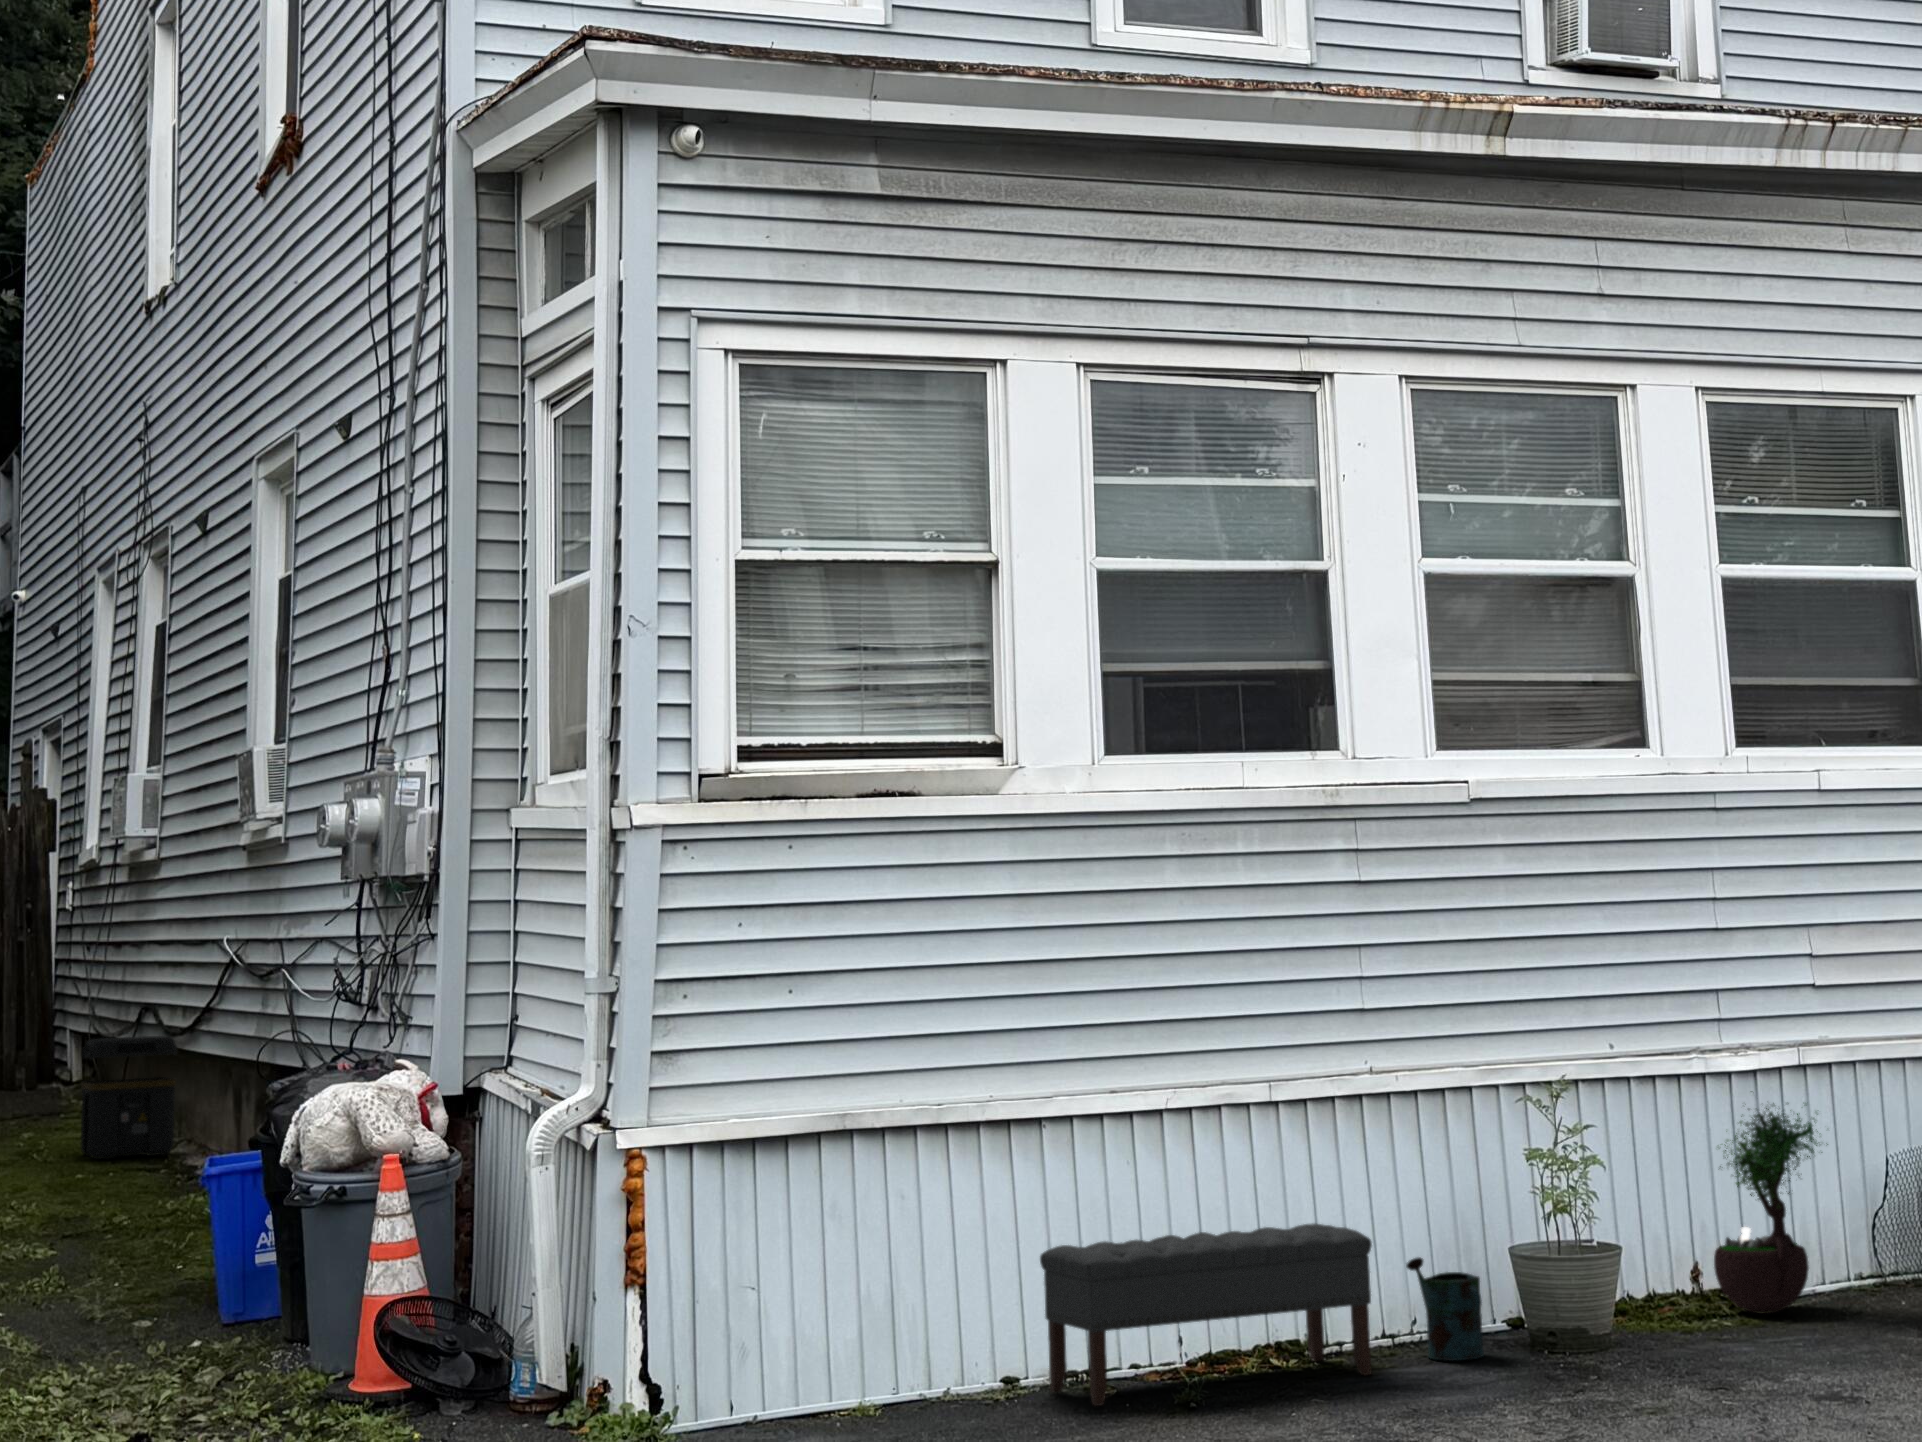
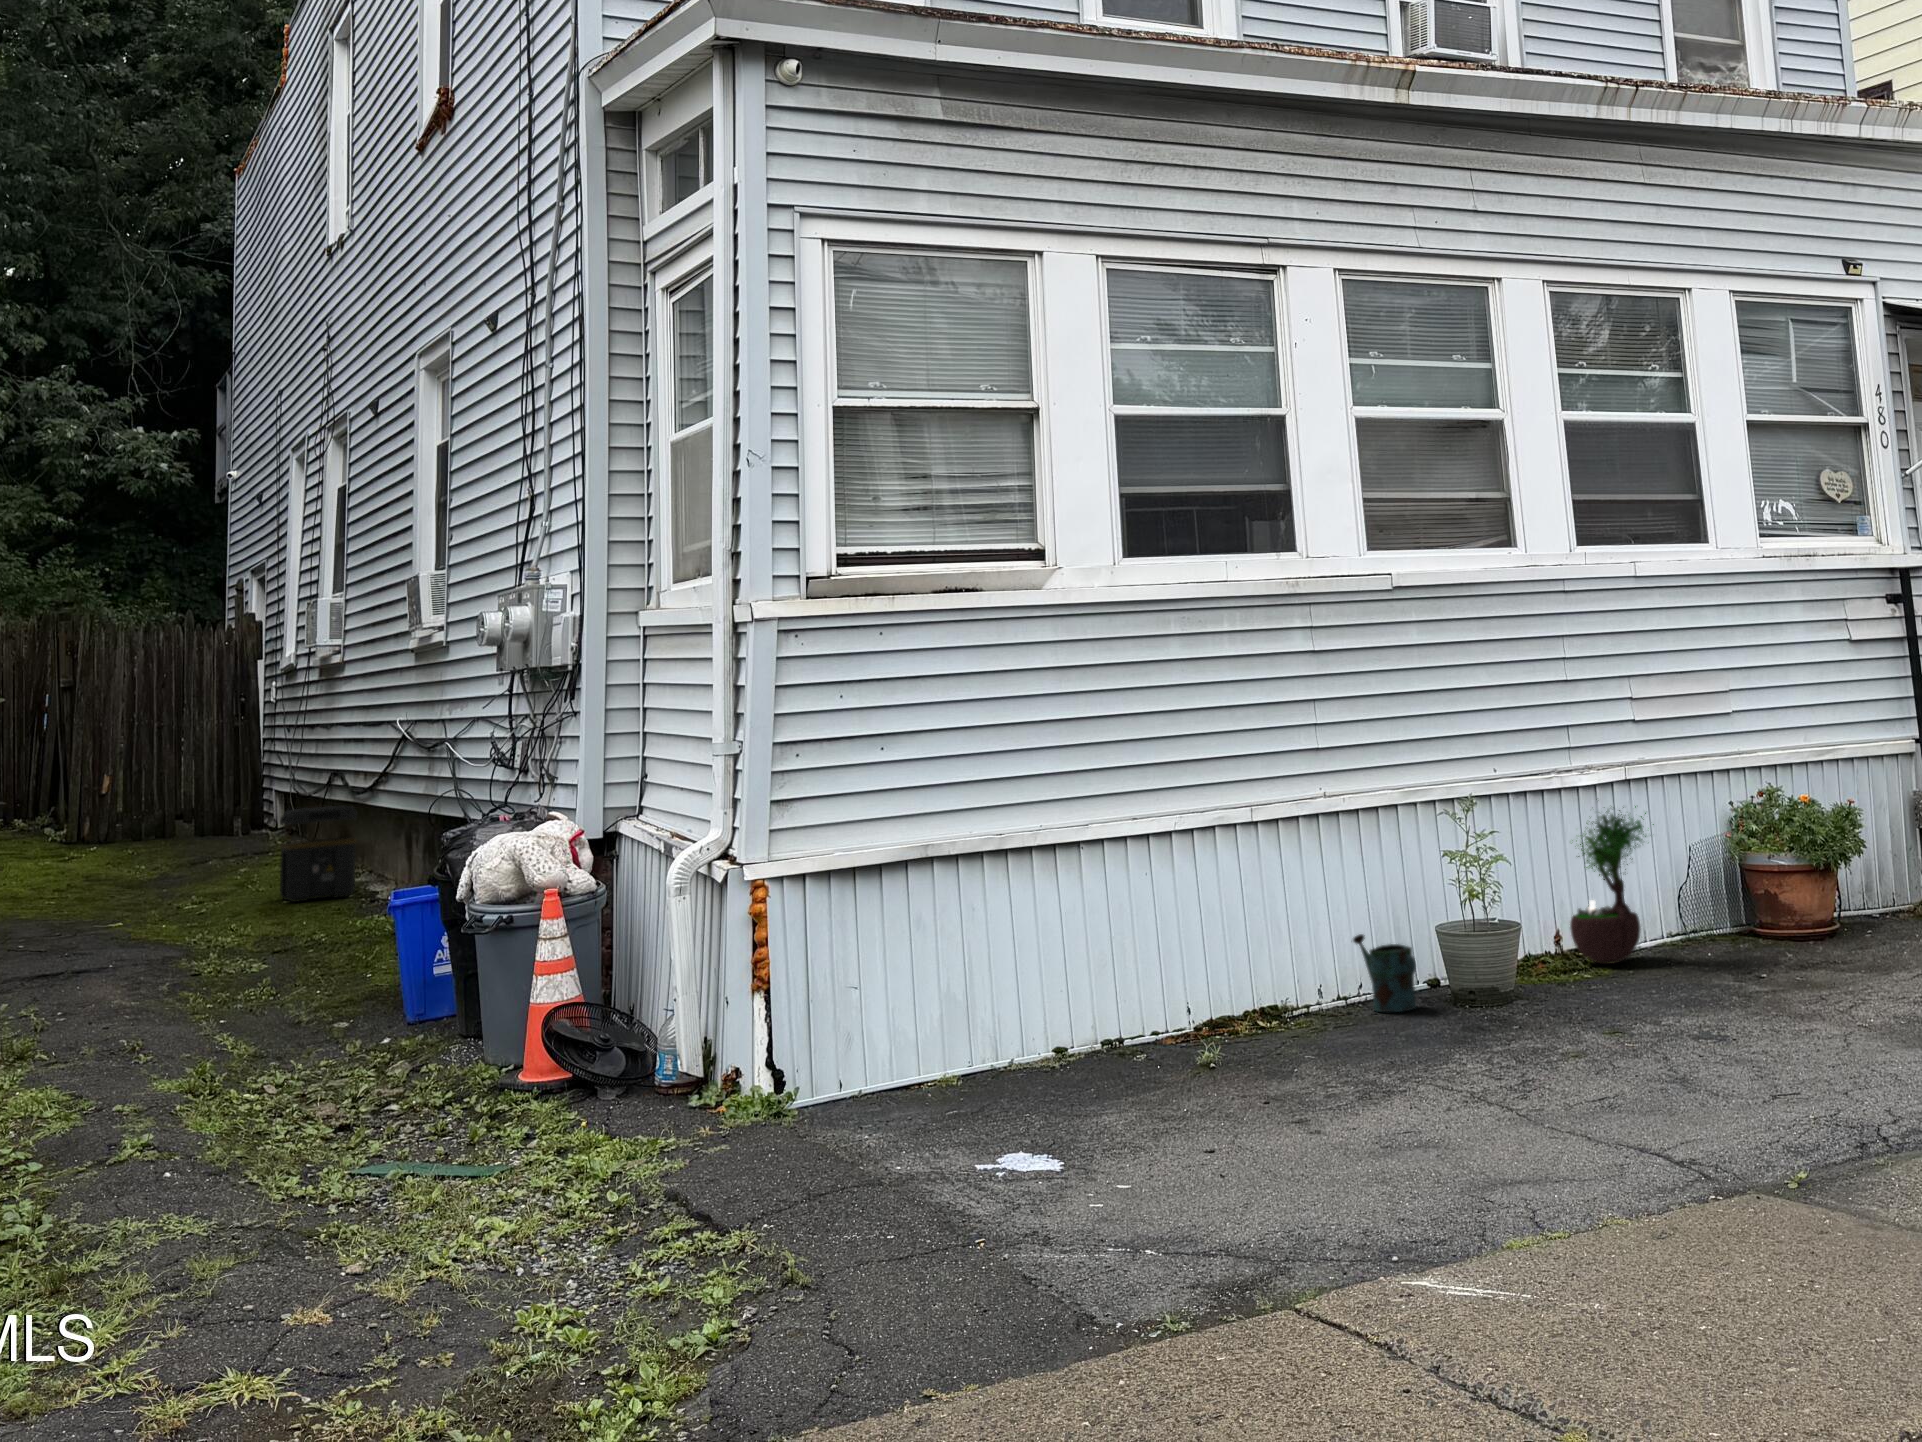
bench: present [1040,1223,1372,1406] -> none [1079,912,1337,1064]

